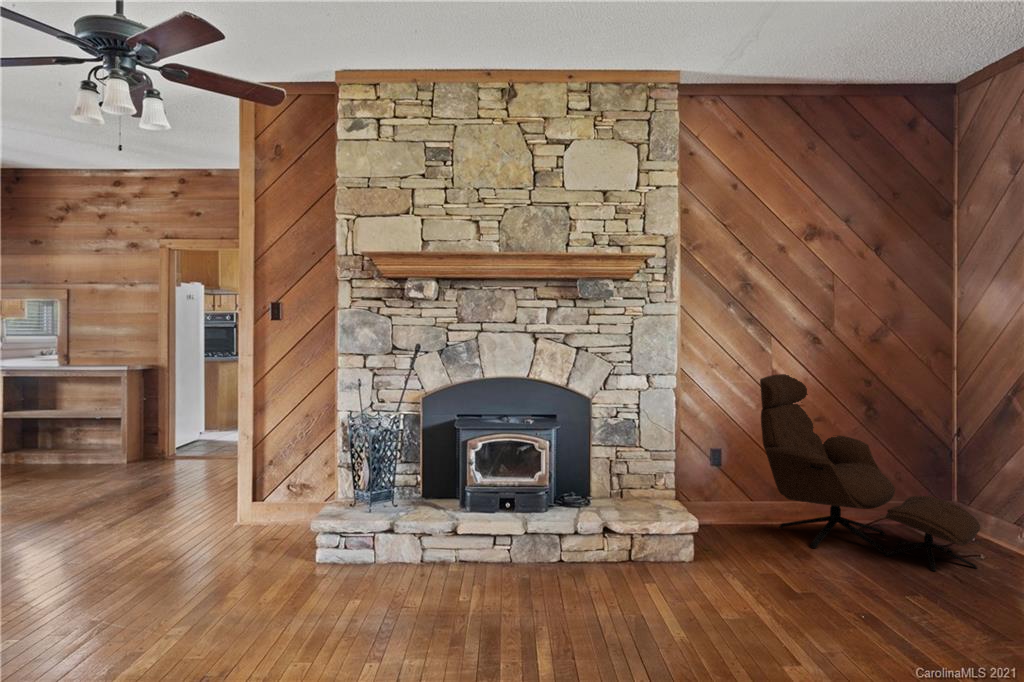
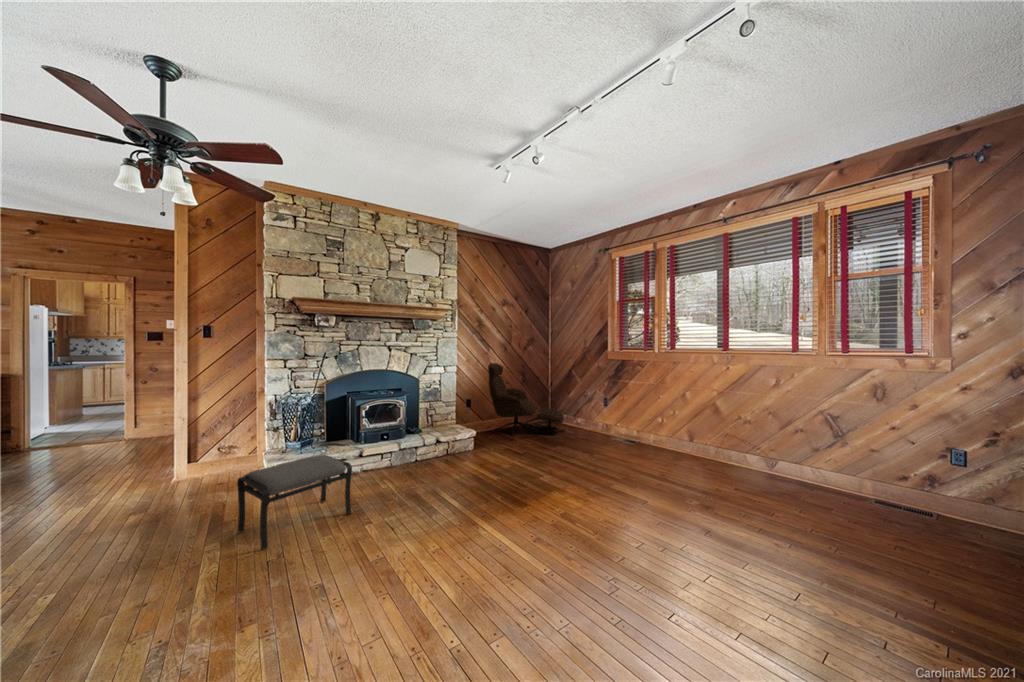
ottoman: none [196,521,362,665] -> present [237,455,352,550]

